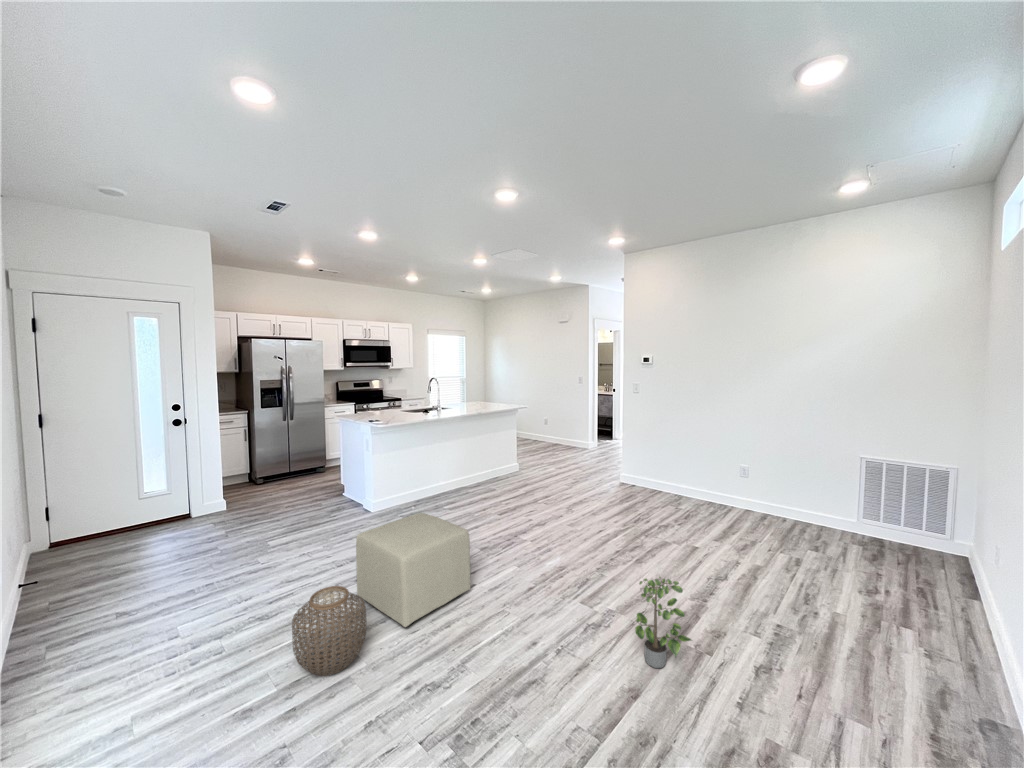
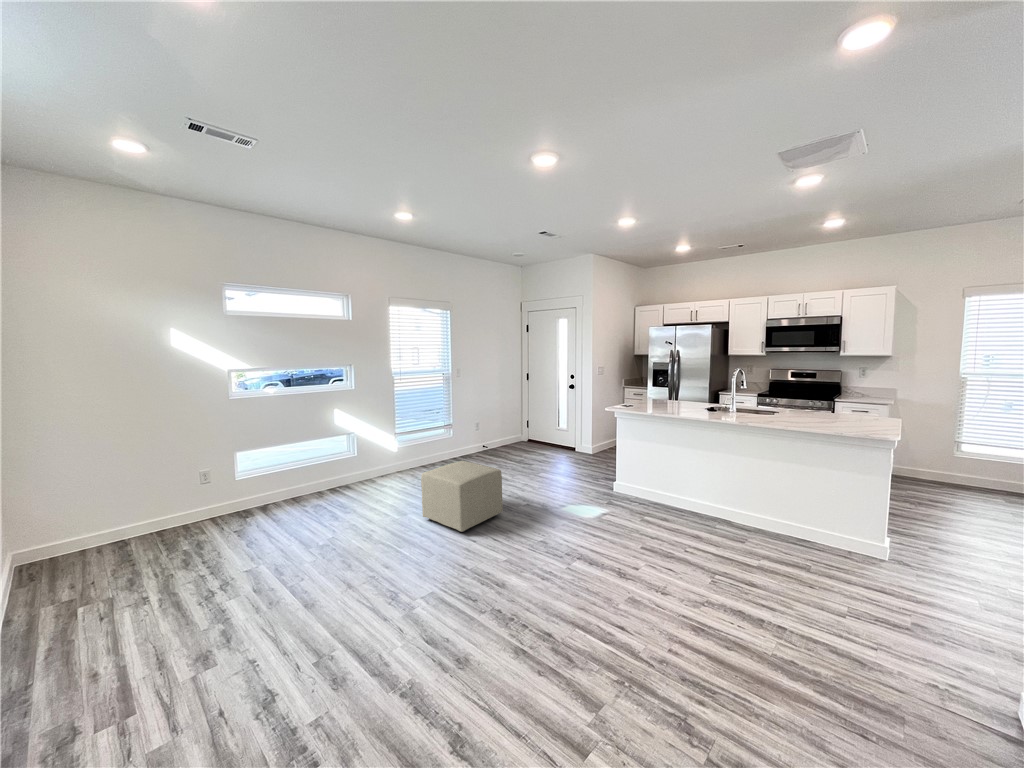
potted plant: present [635,577,691,668] -> none [302,540,347,624]
woven basket: present [292,586,366,676] -> none [386,469,423,511]

